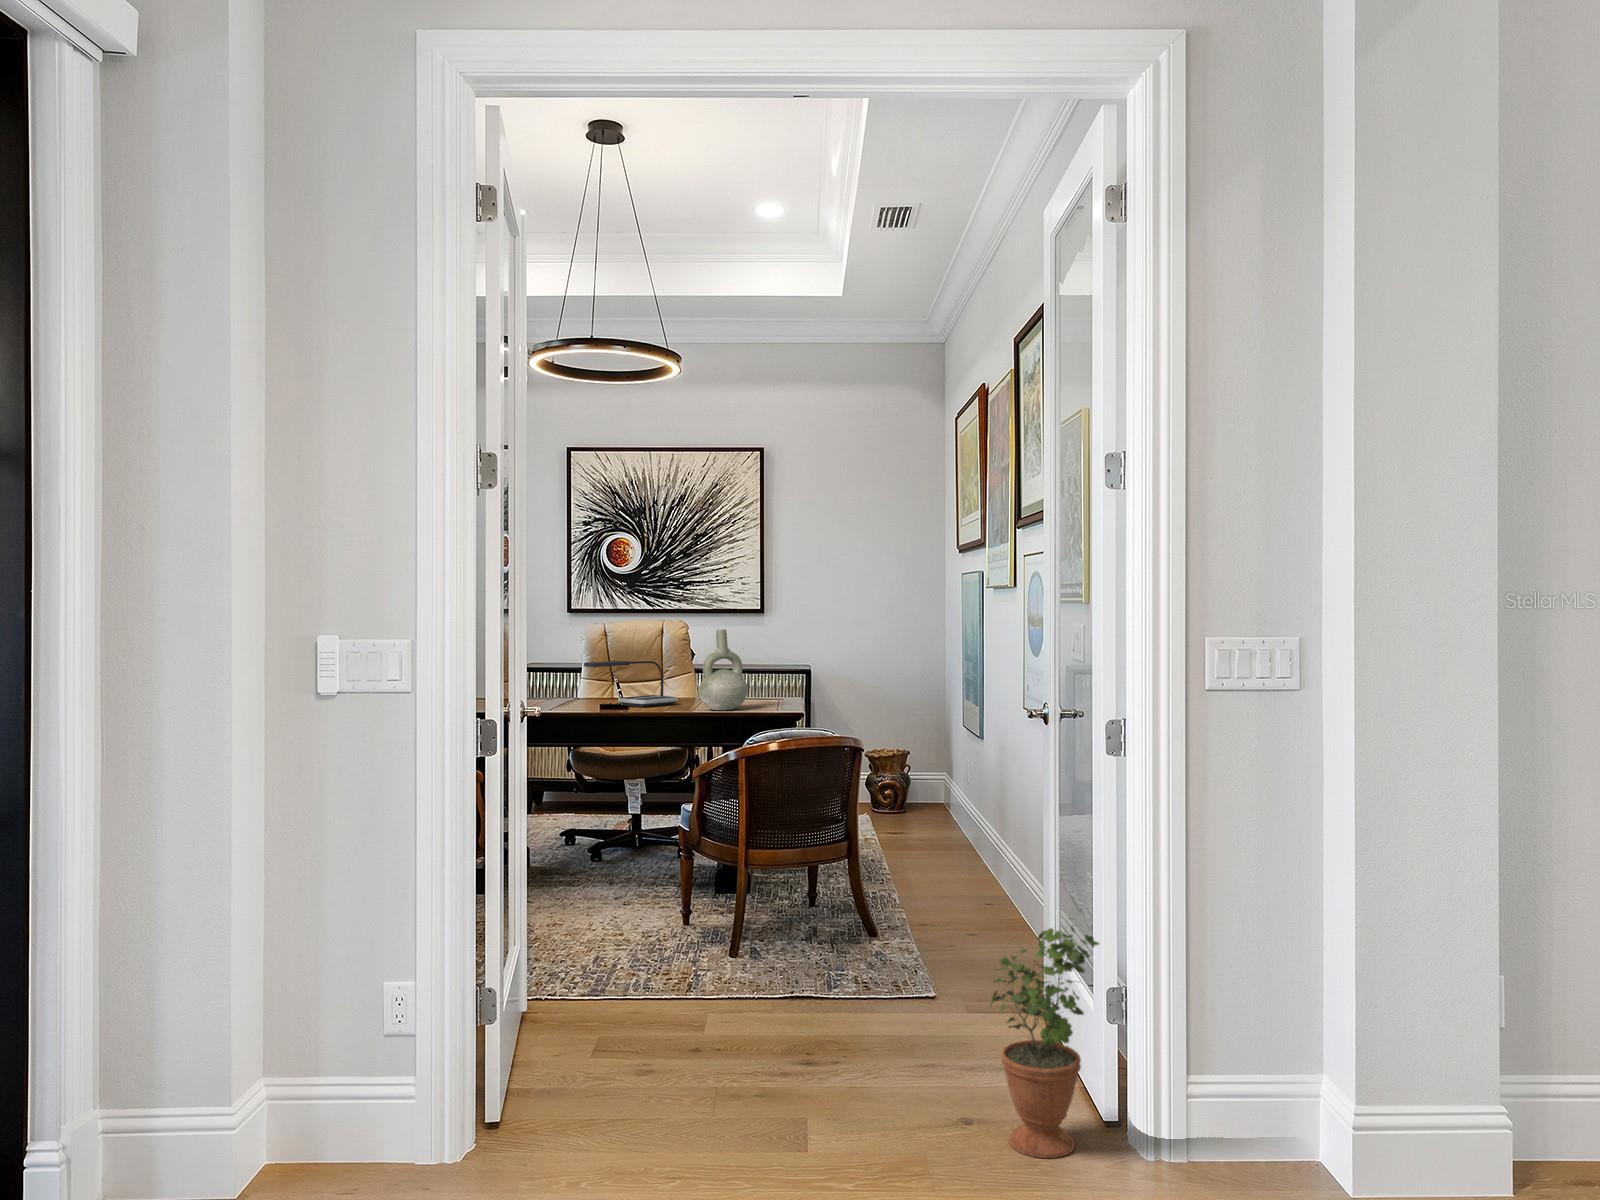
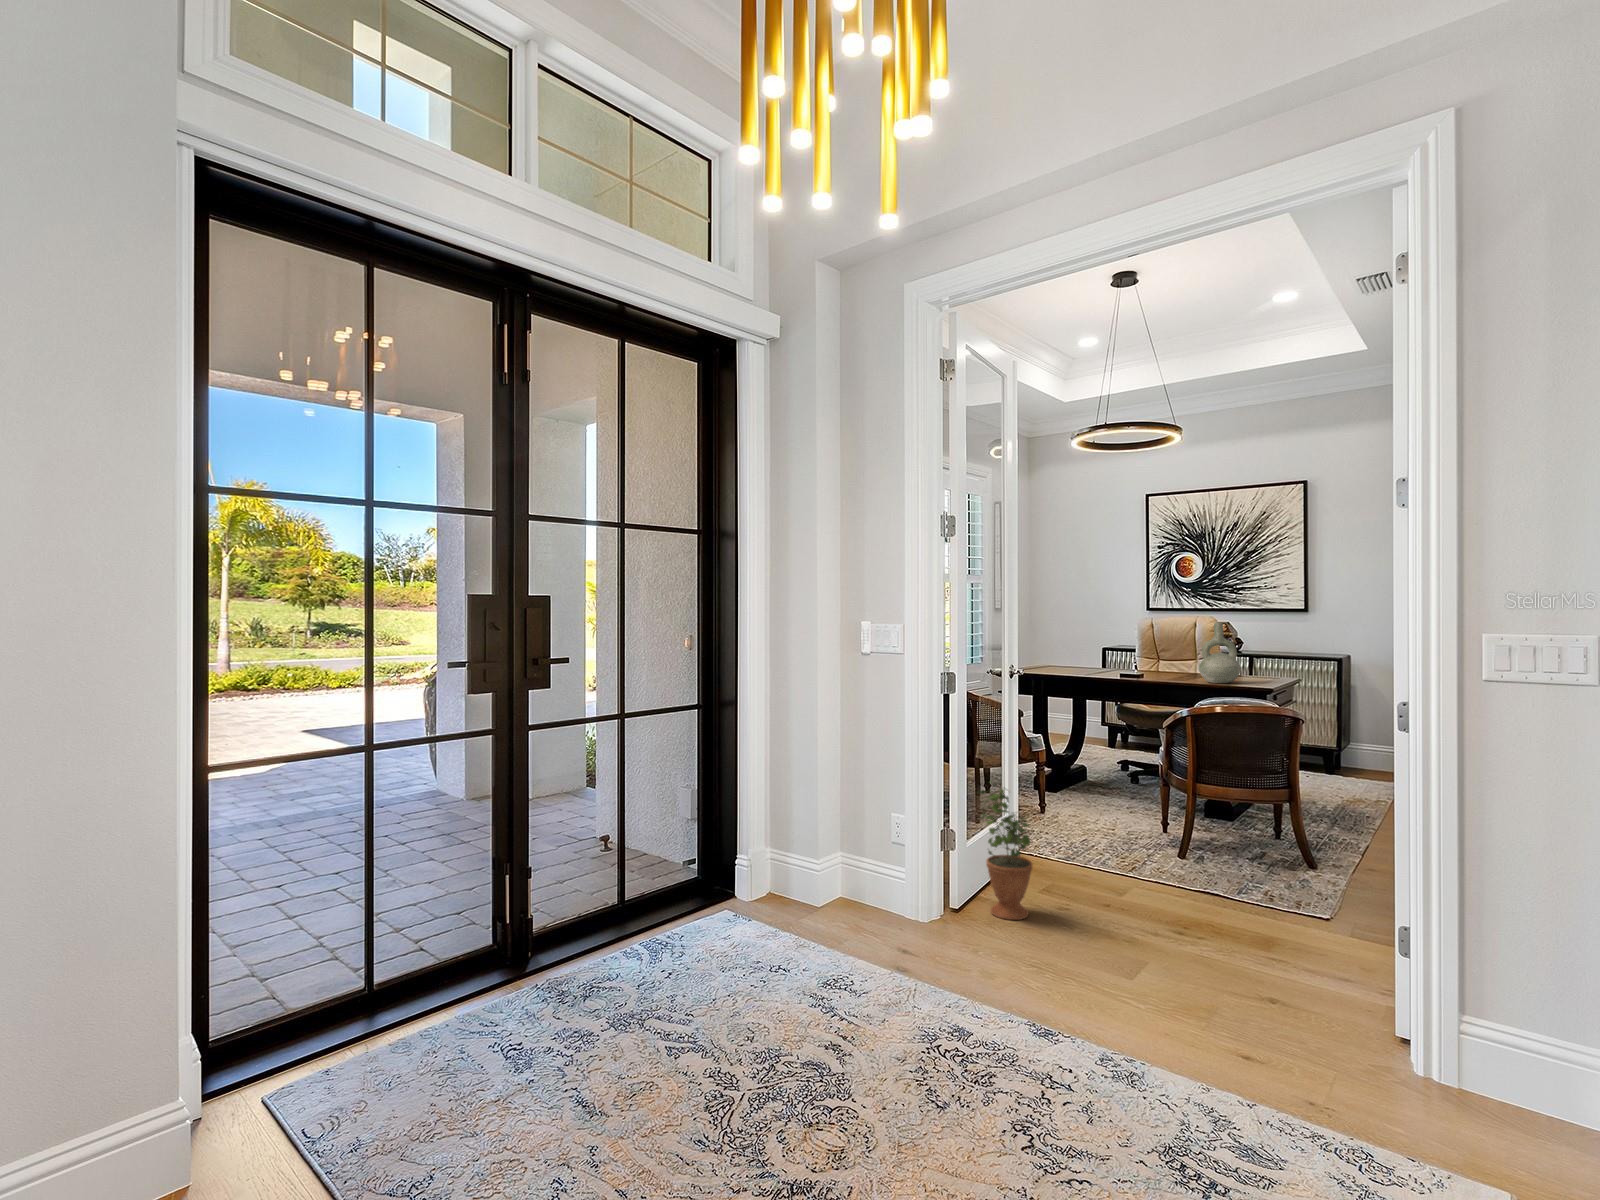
desk lamp: present [584,661,678,707] -> none [1117,644,1193,678]
potted plant: present [990,927,1099,1158] -> present [977,781,1032,920]

